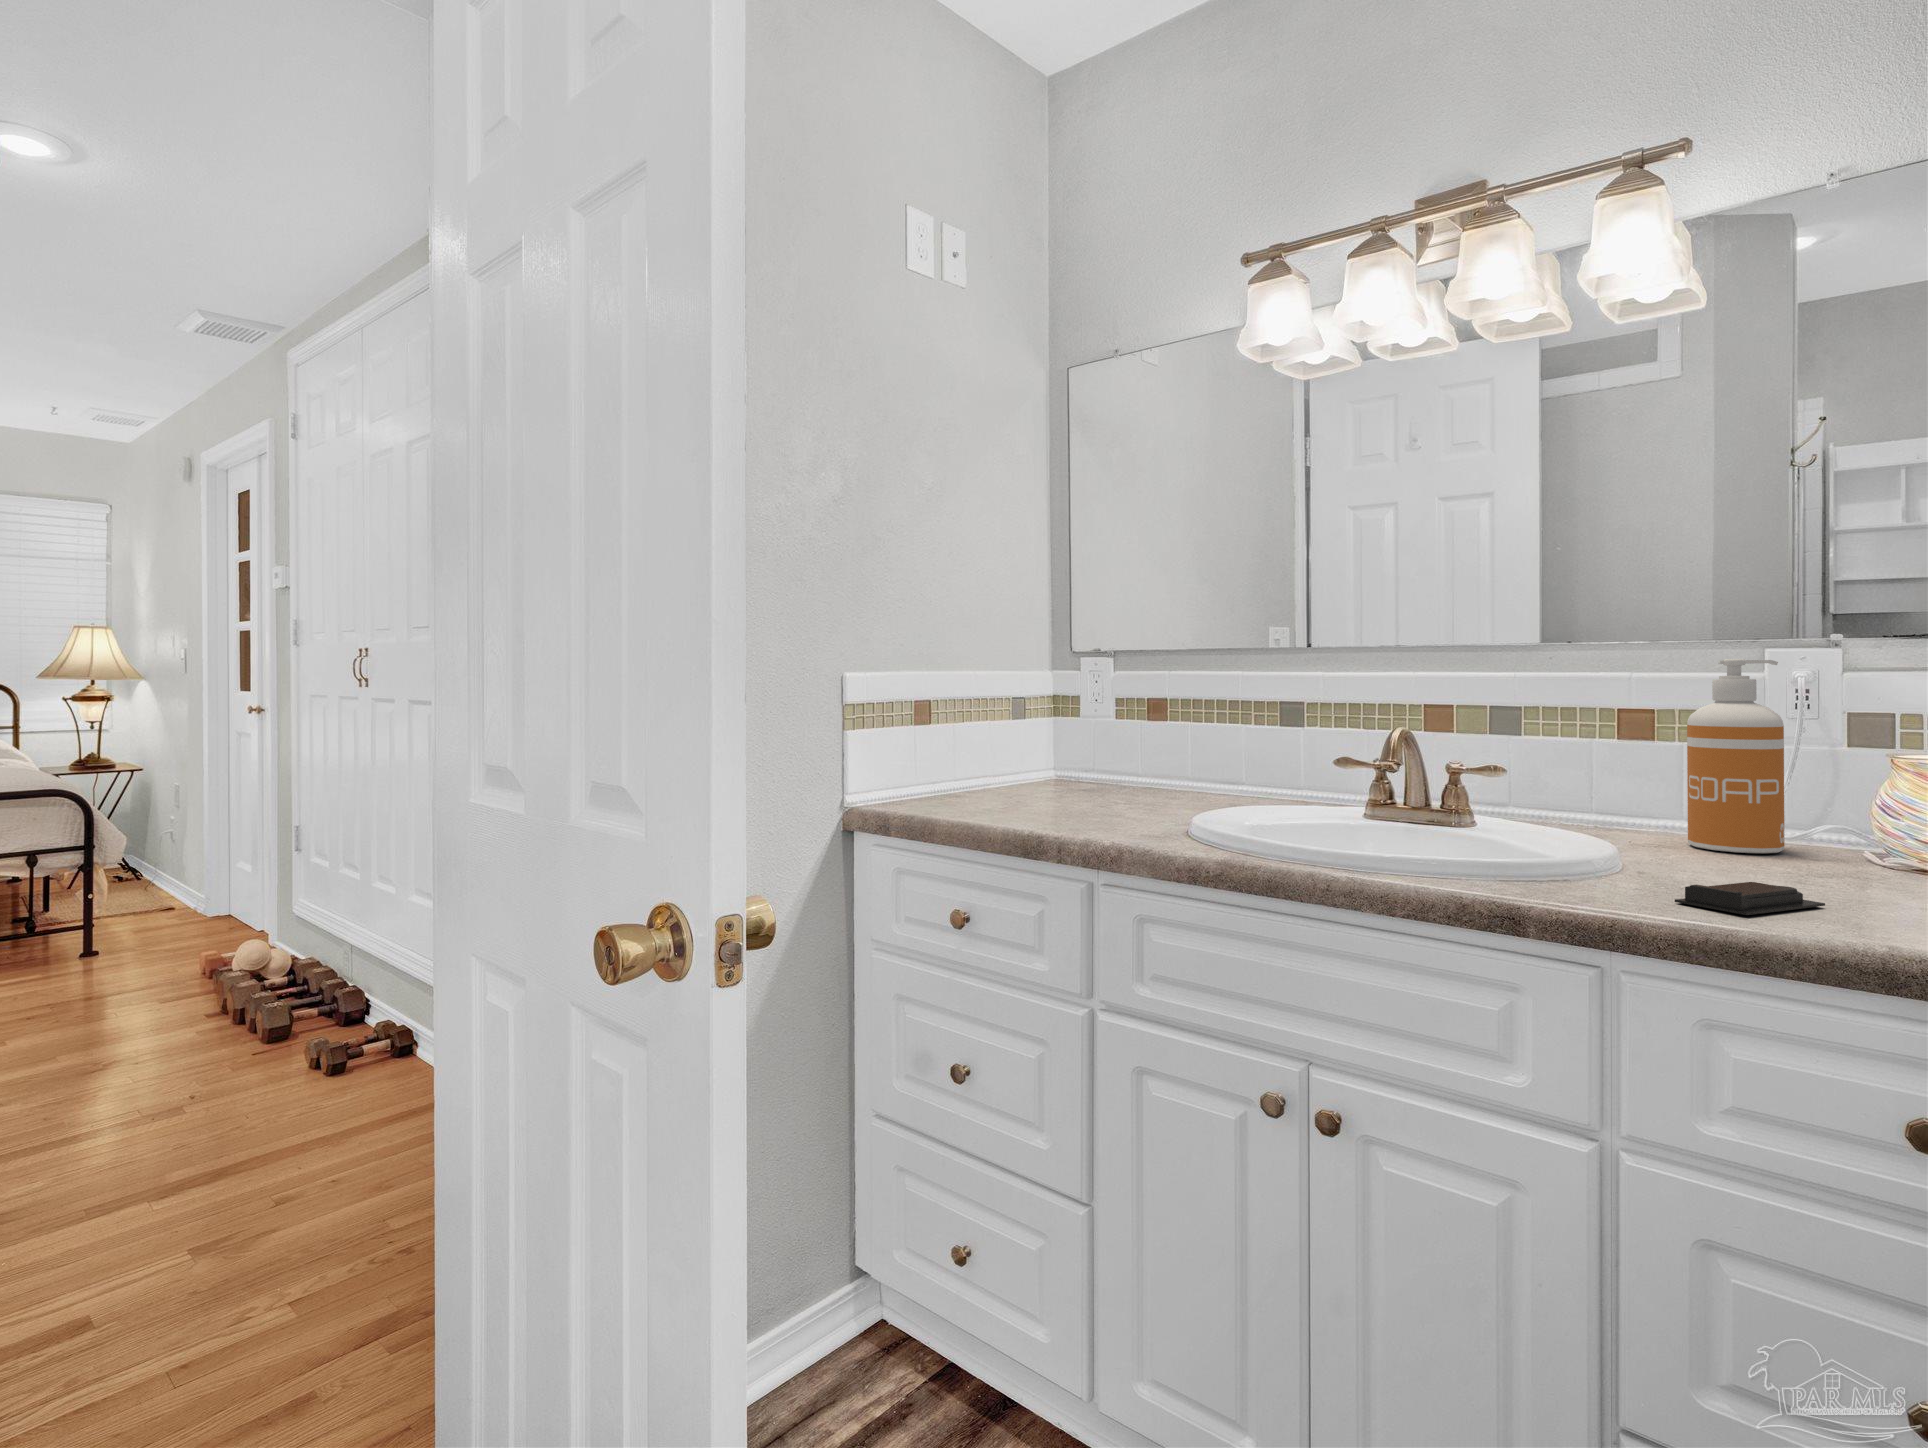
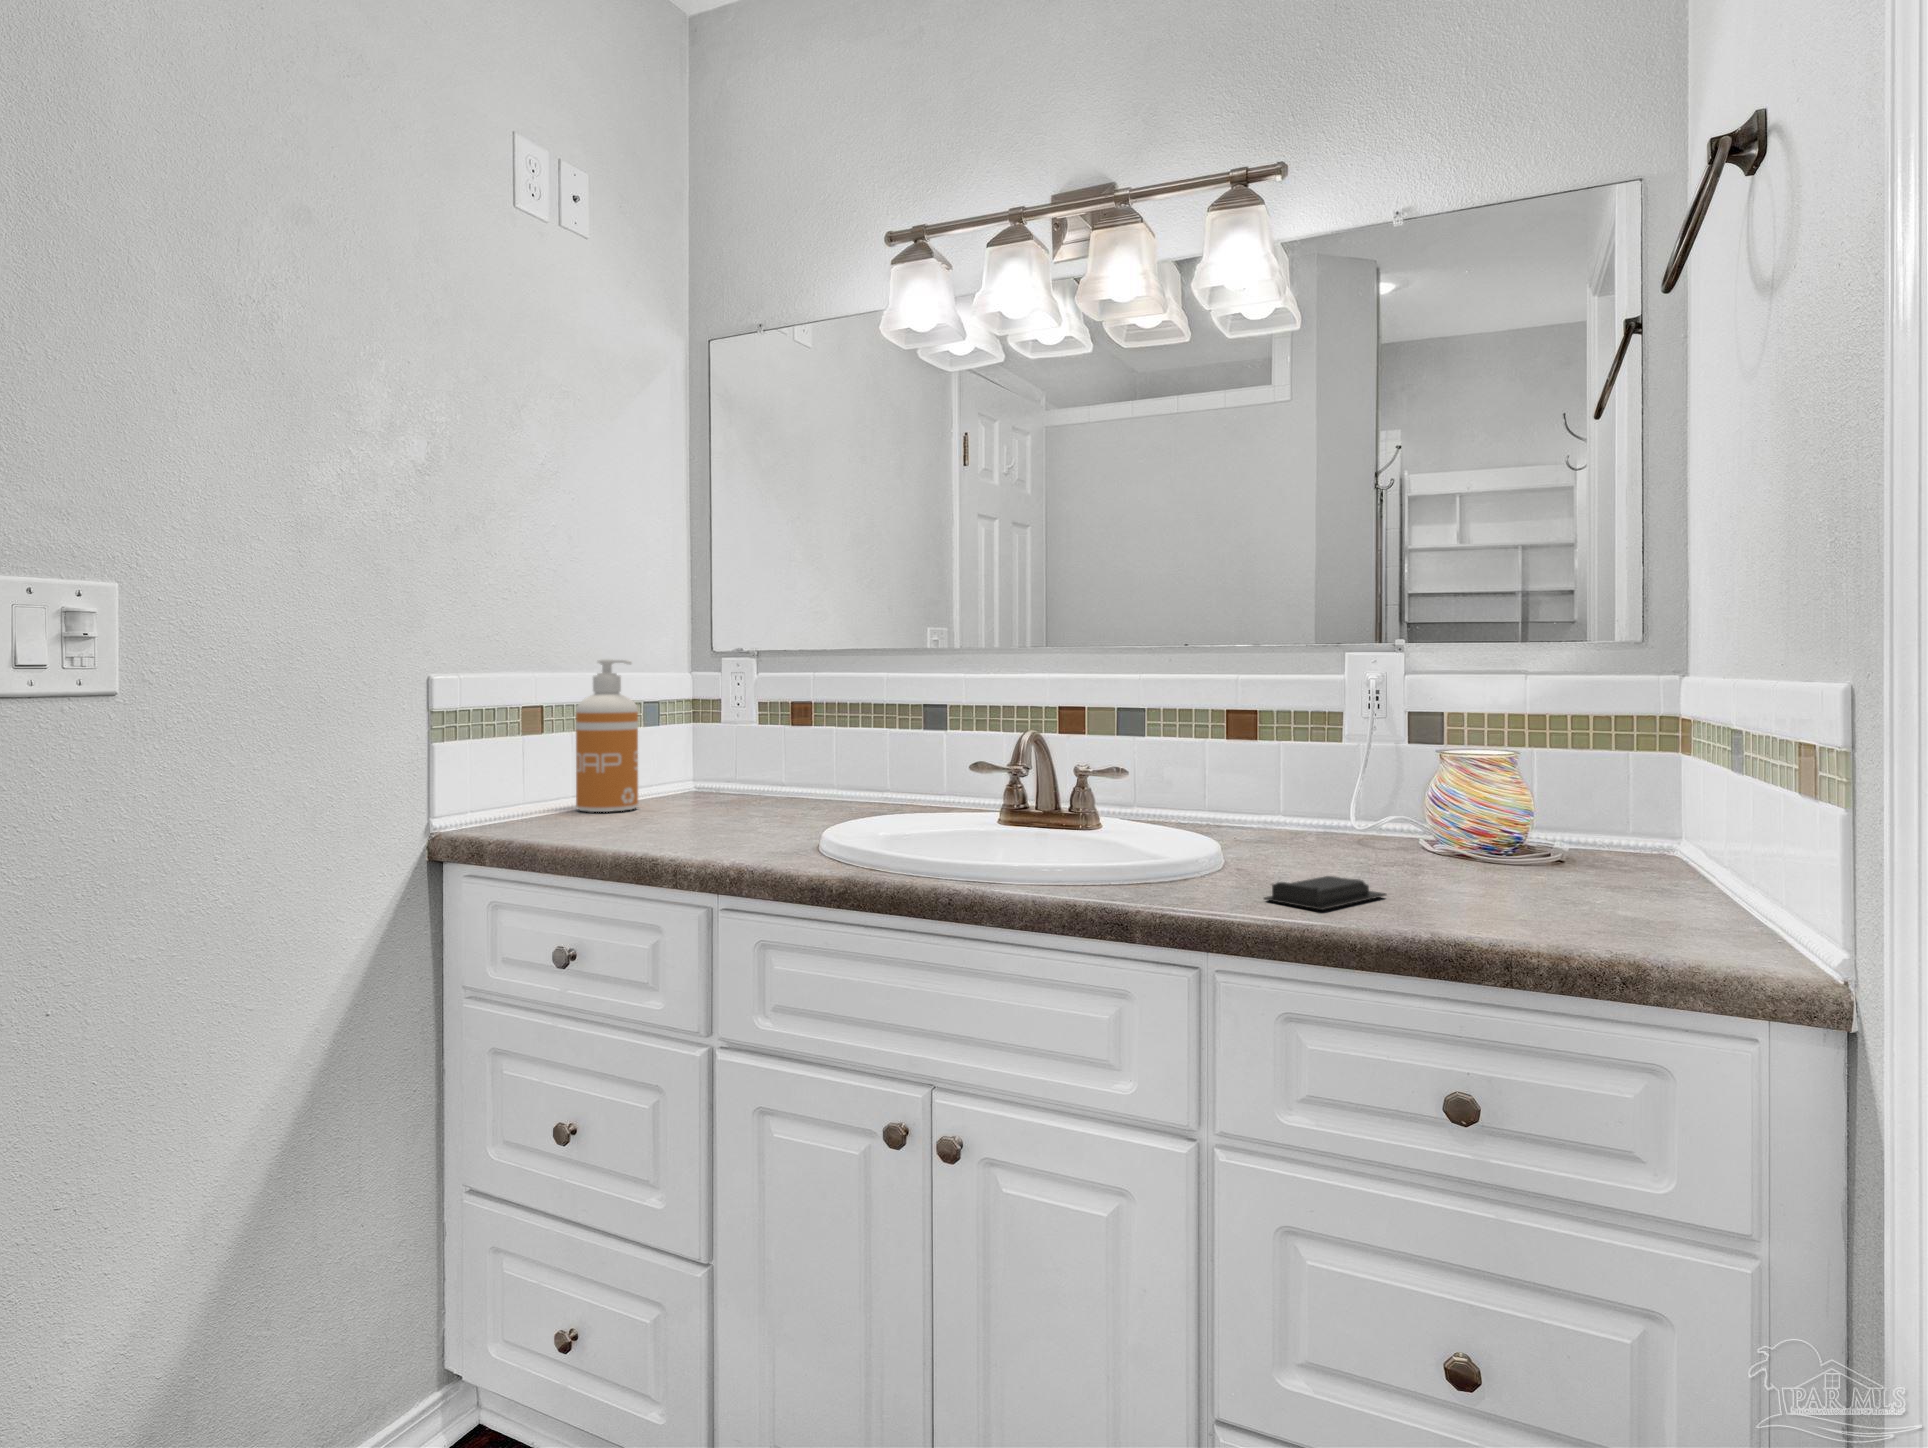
soap dispenser: present [1687,659,1785,853] -> present [576,659,638,812]

